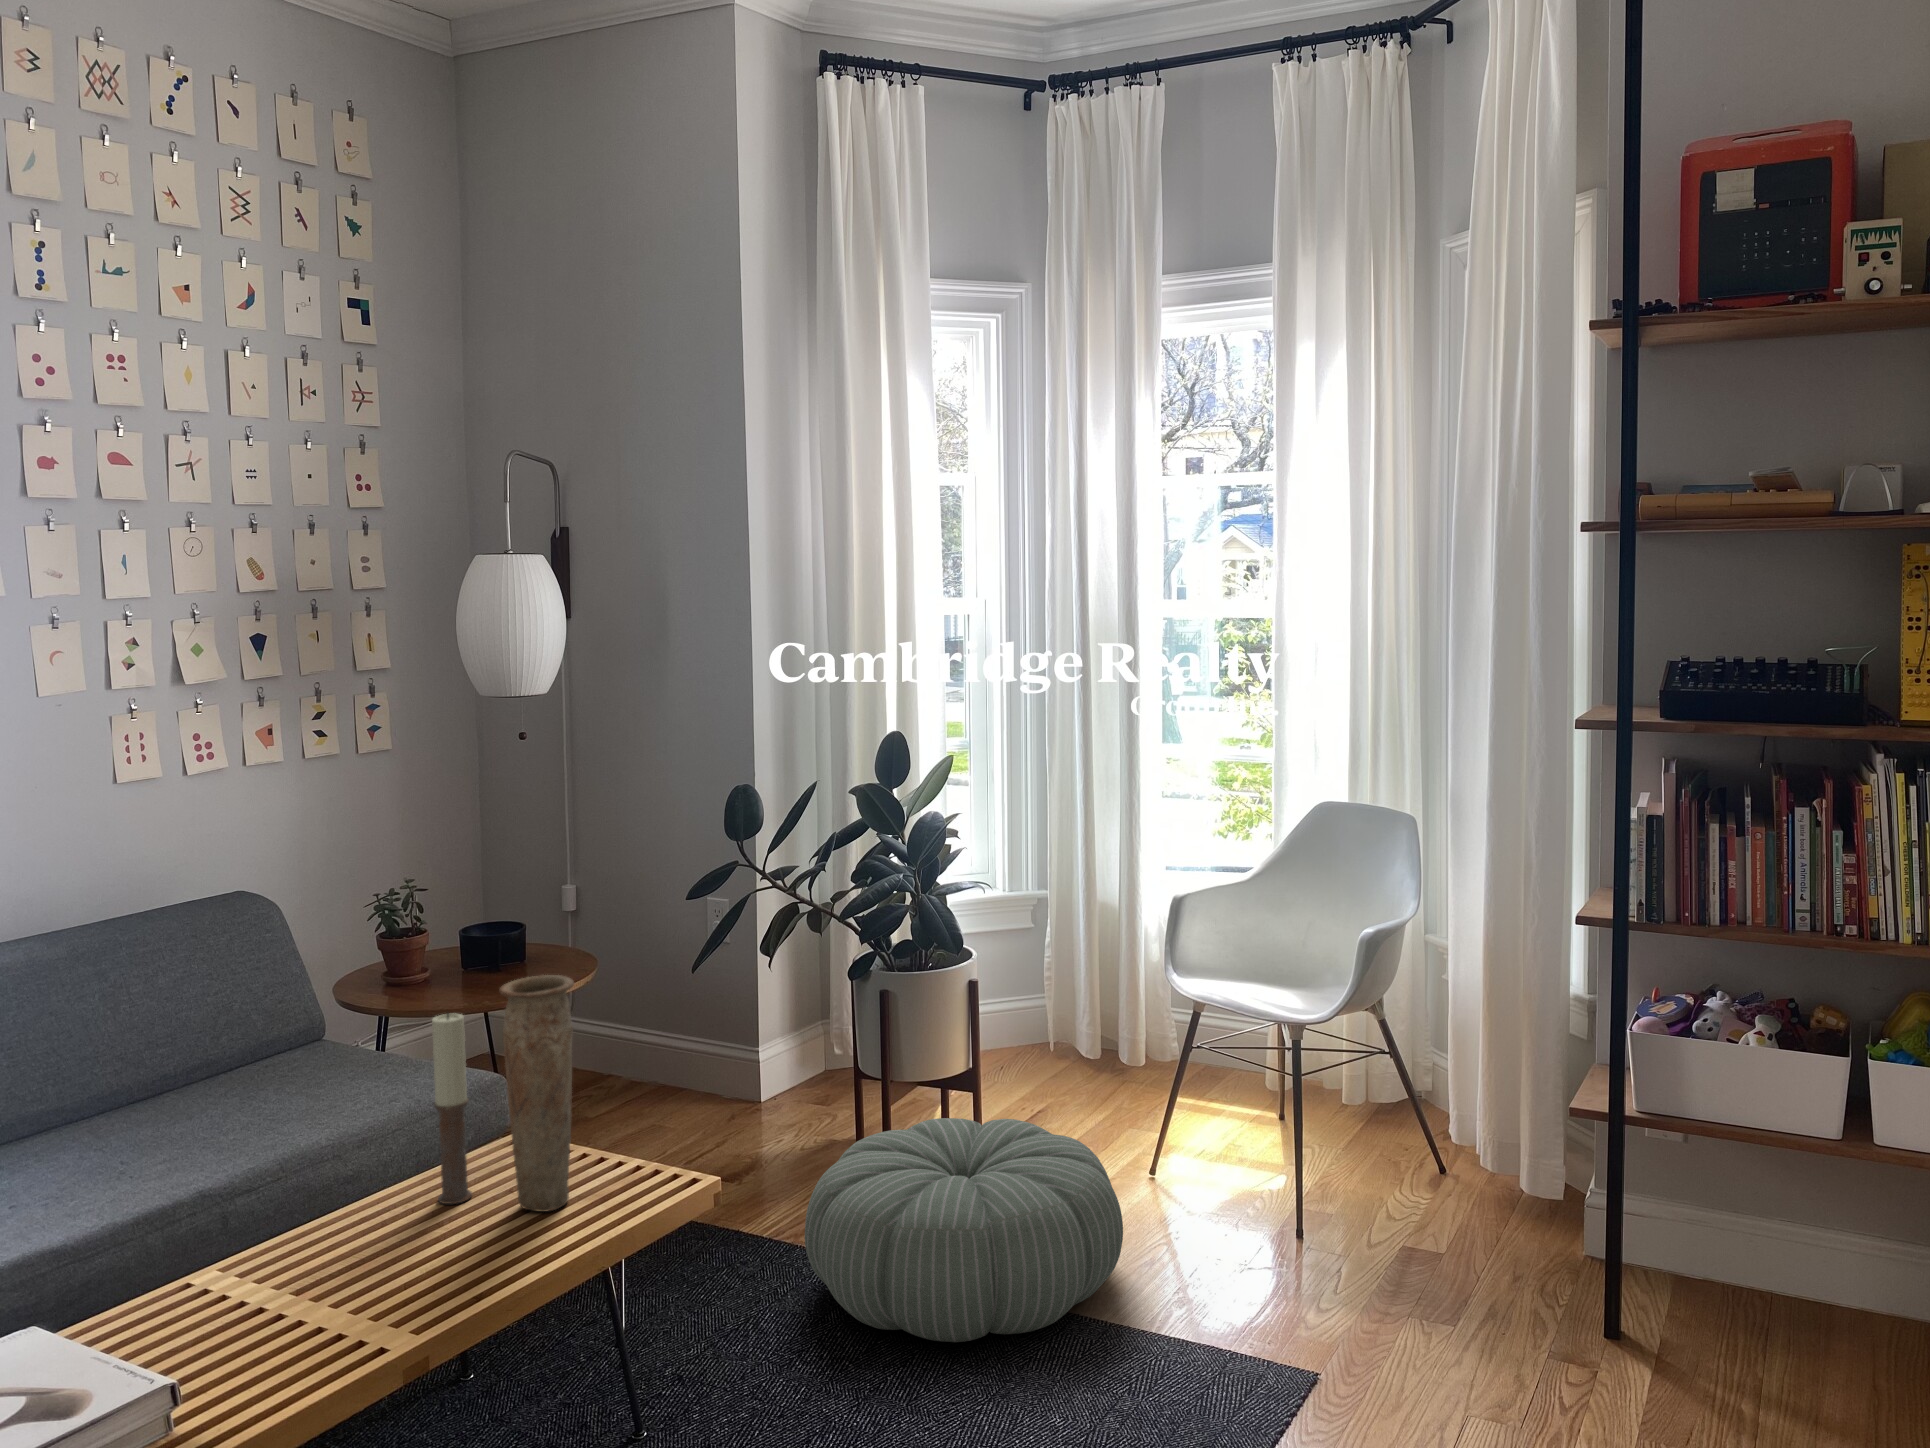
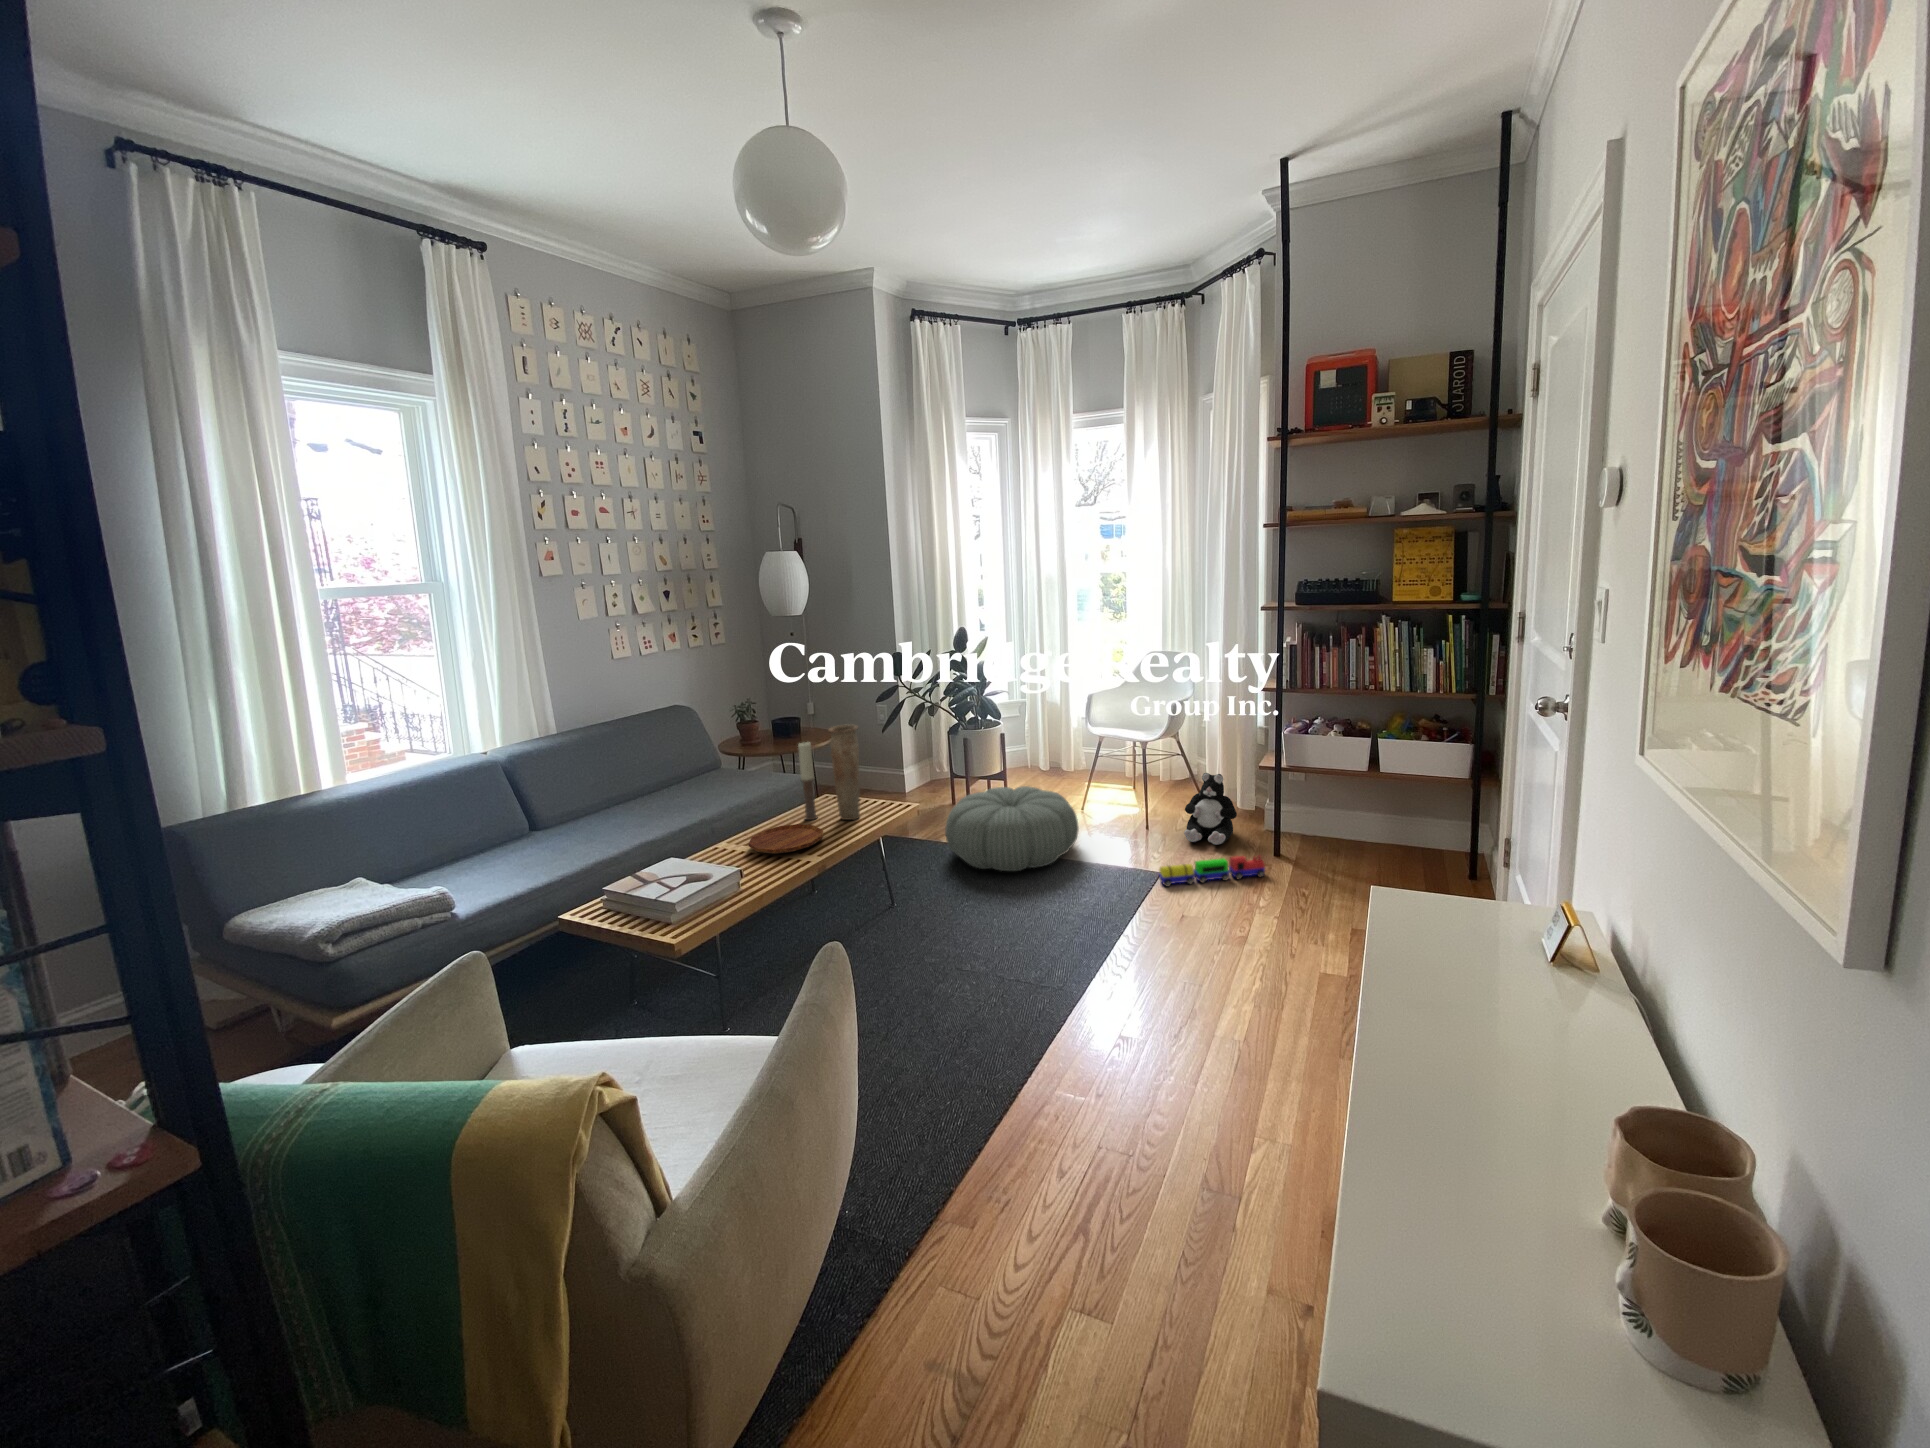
plush toy: none [1382,1110,1513,1297] -> present [1184,773,1237,845]
tray: none [264,1219,460,1306] -> present [748,824,823,854]
toy train: none [1305,1342,1578,1414] -> present [1159,855,1265,887]

